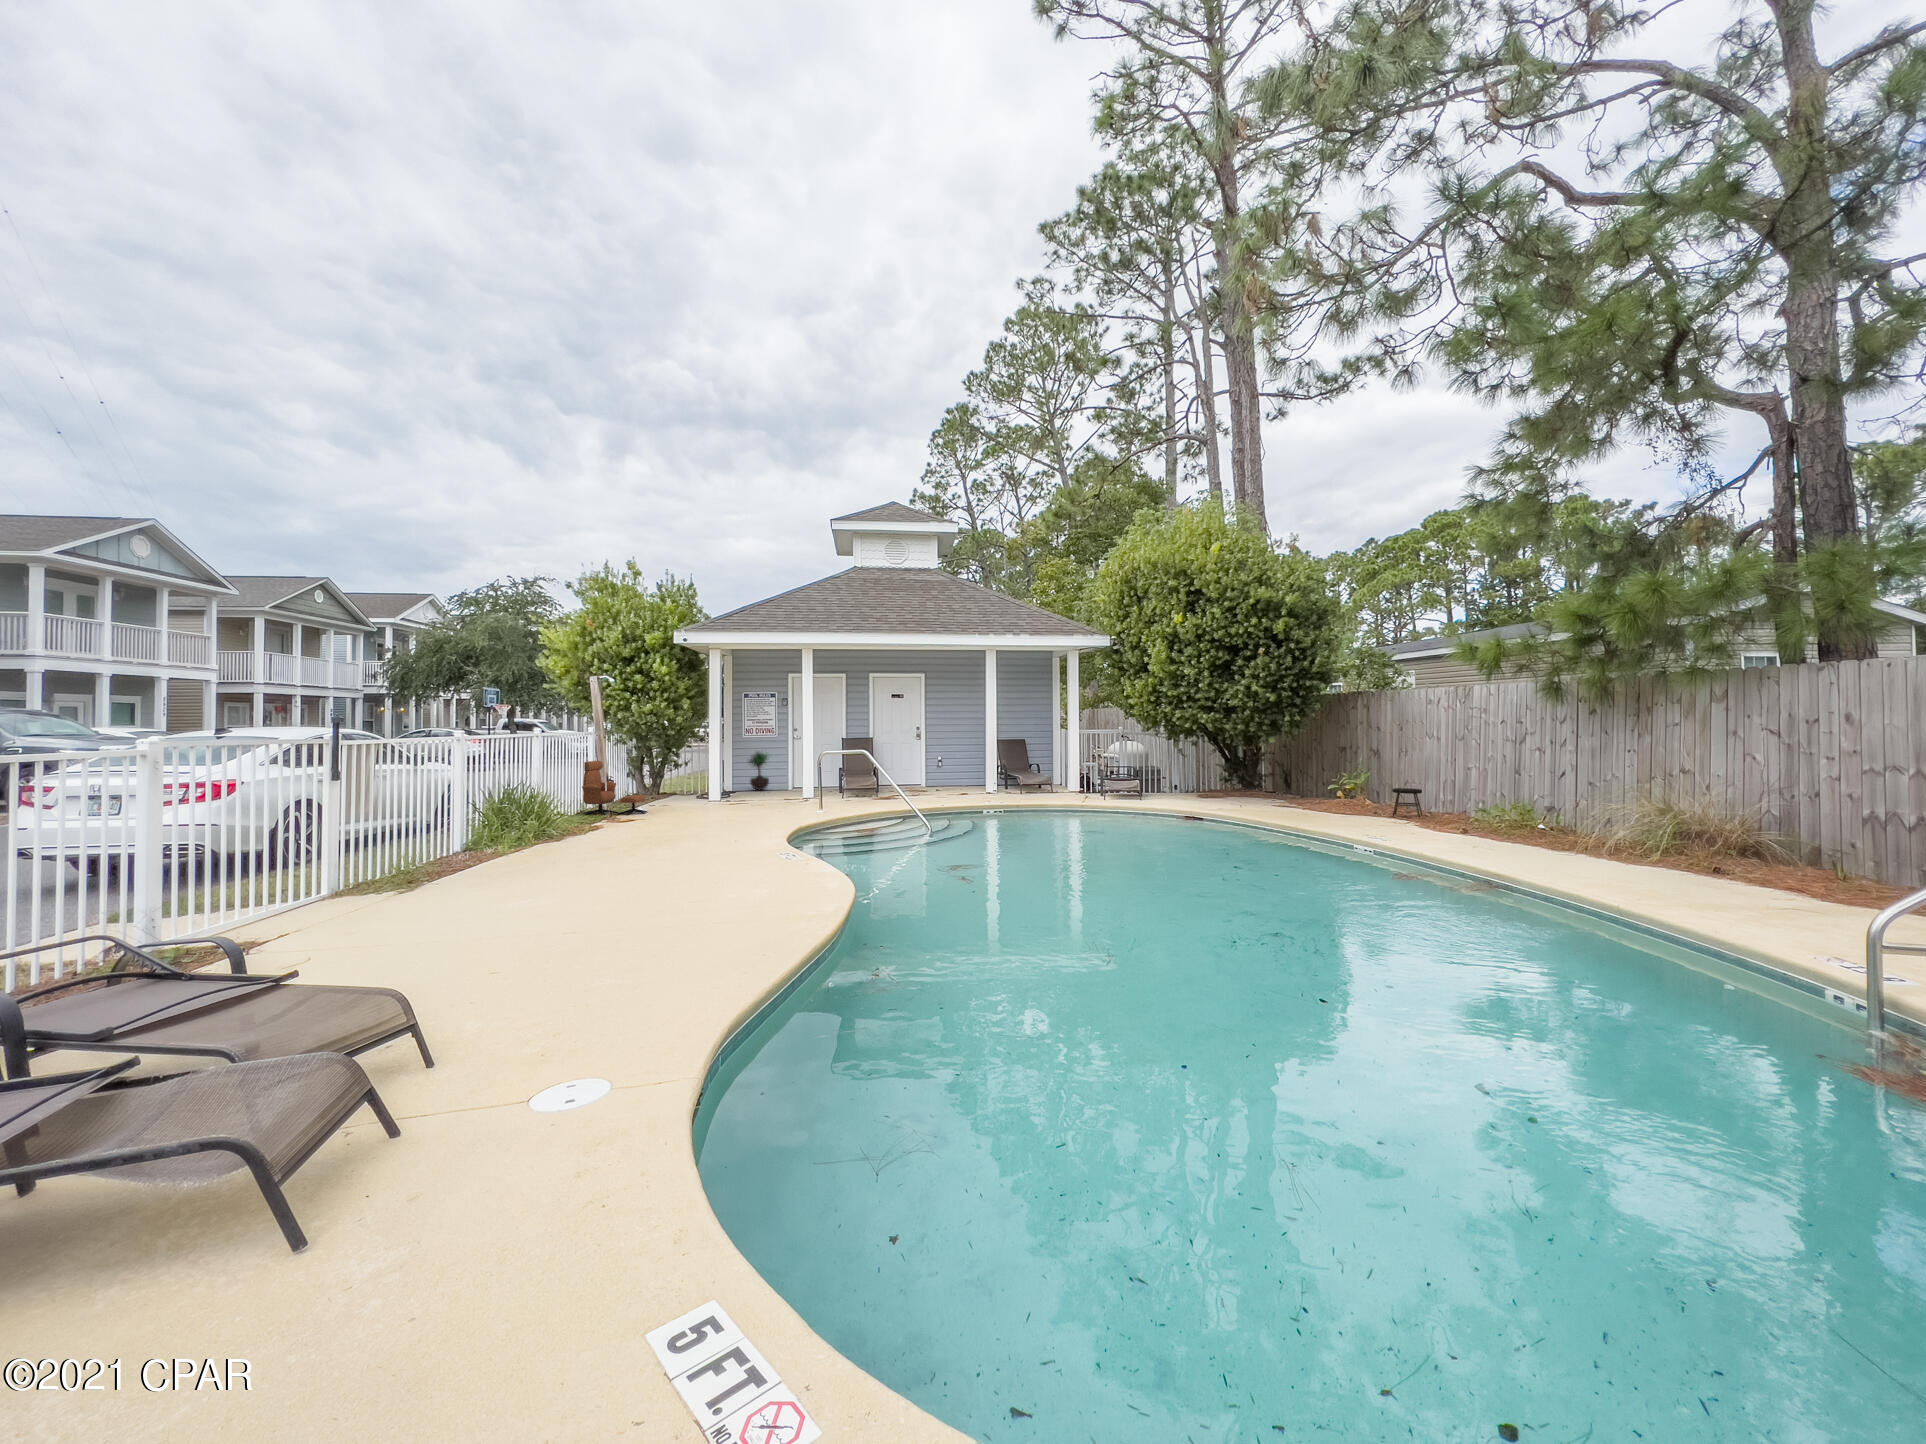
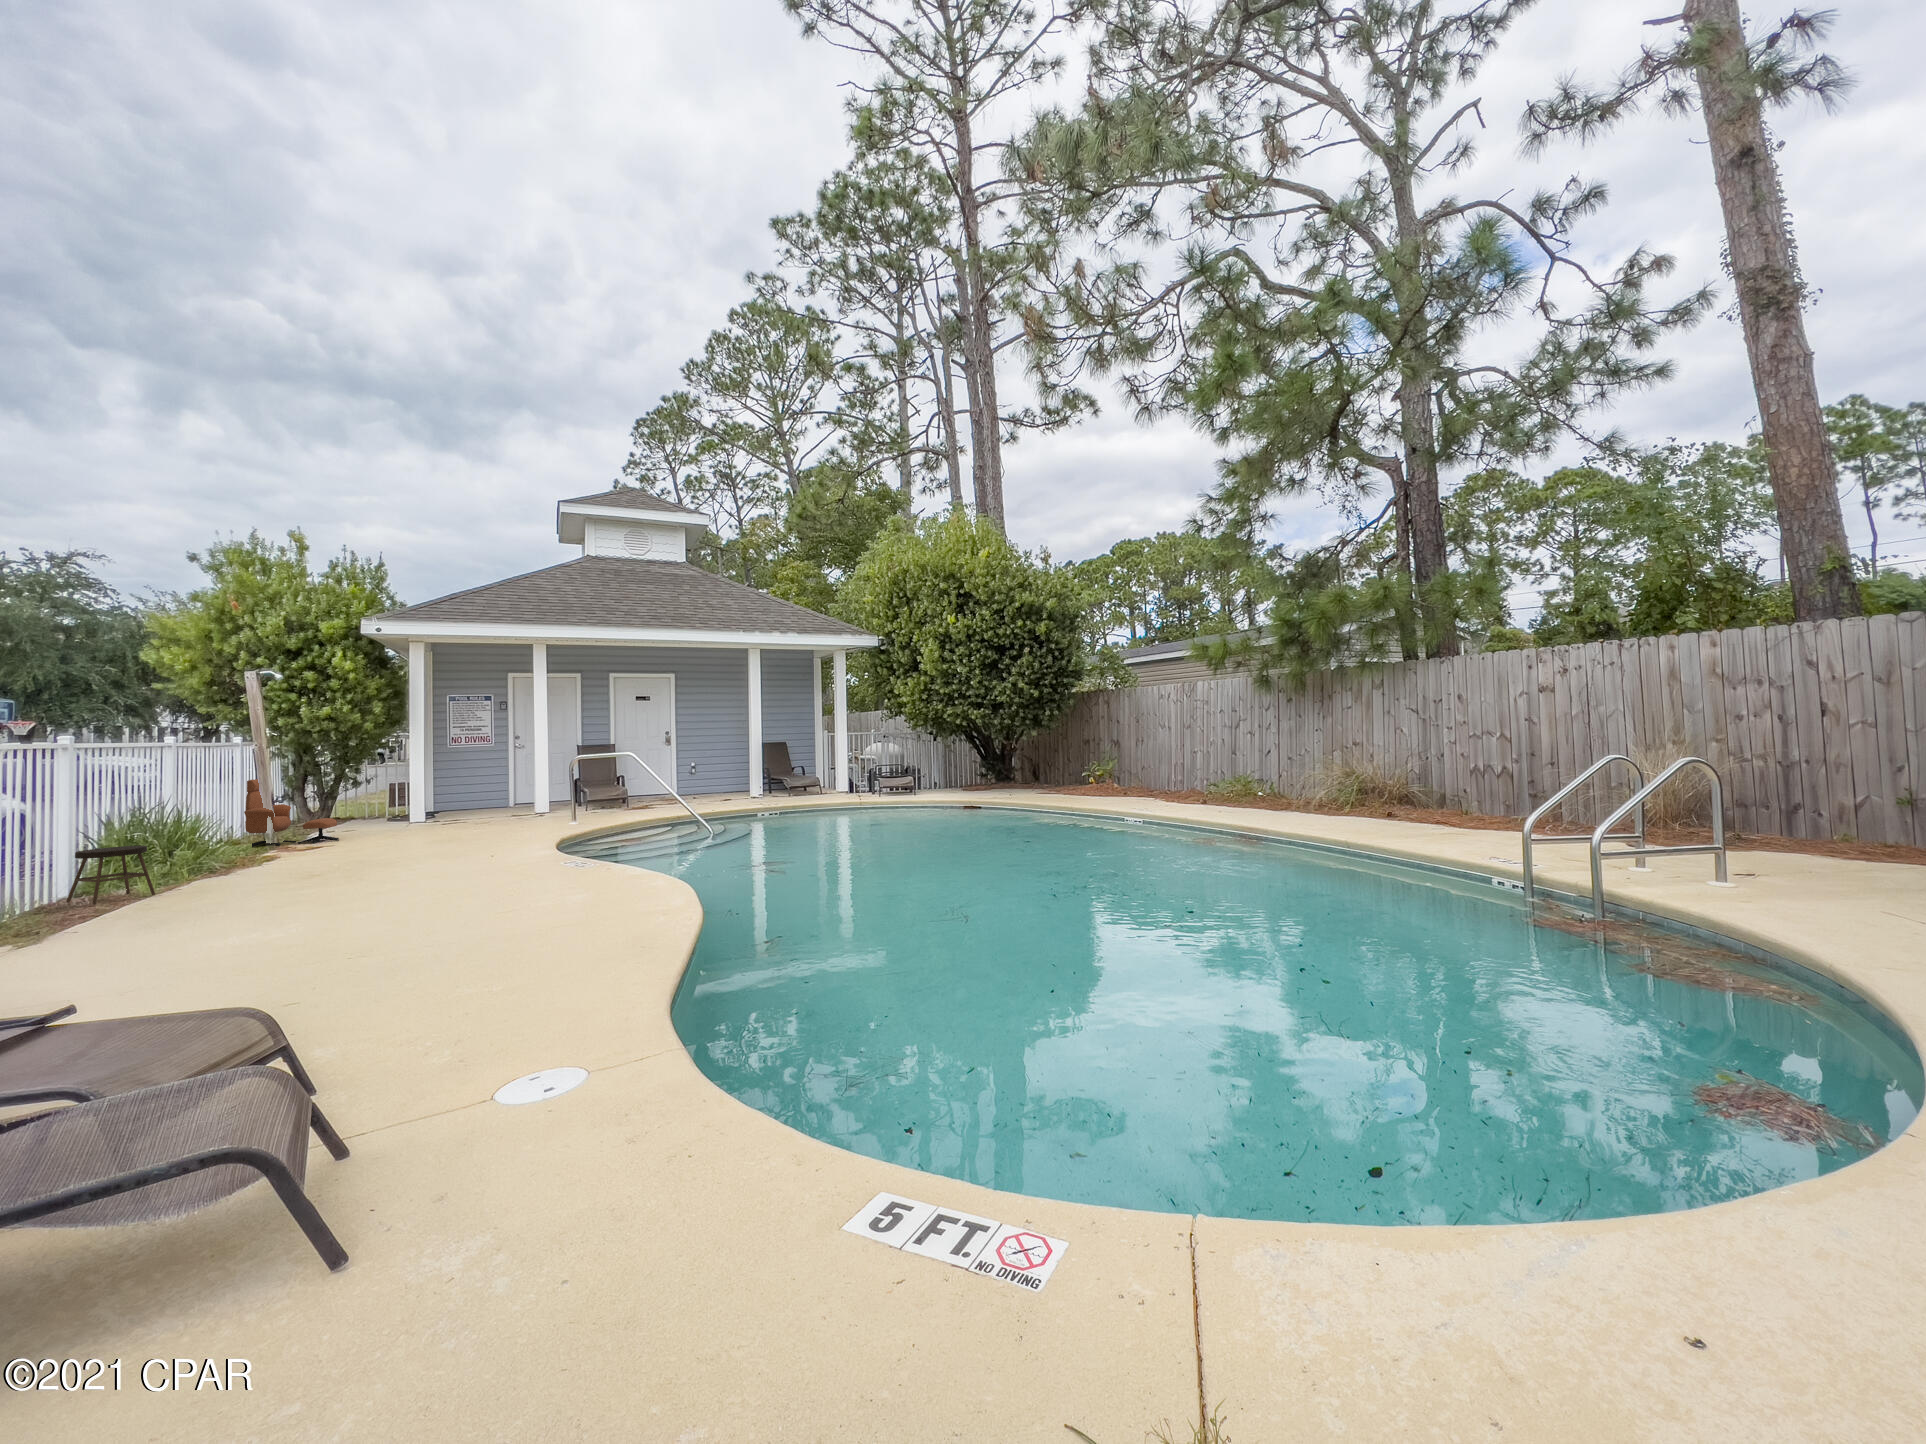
potted tree: present [749,752,769,790] -> none [450,762,484,811]
stool: present [1392,788,1423,818] -> present [66,846,155,904]

